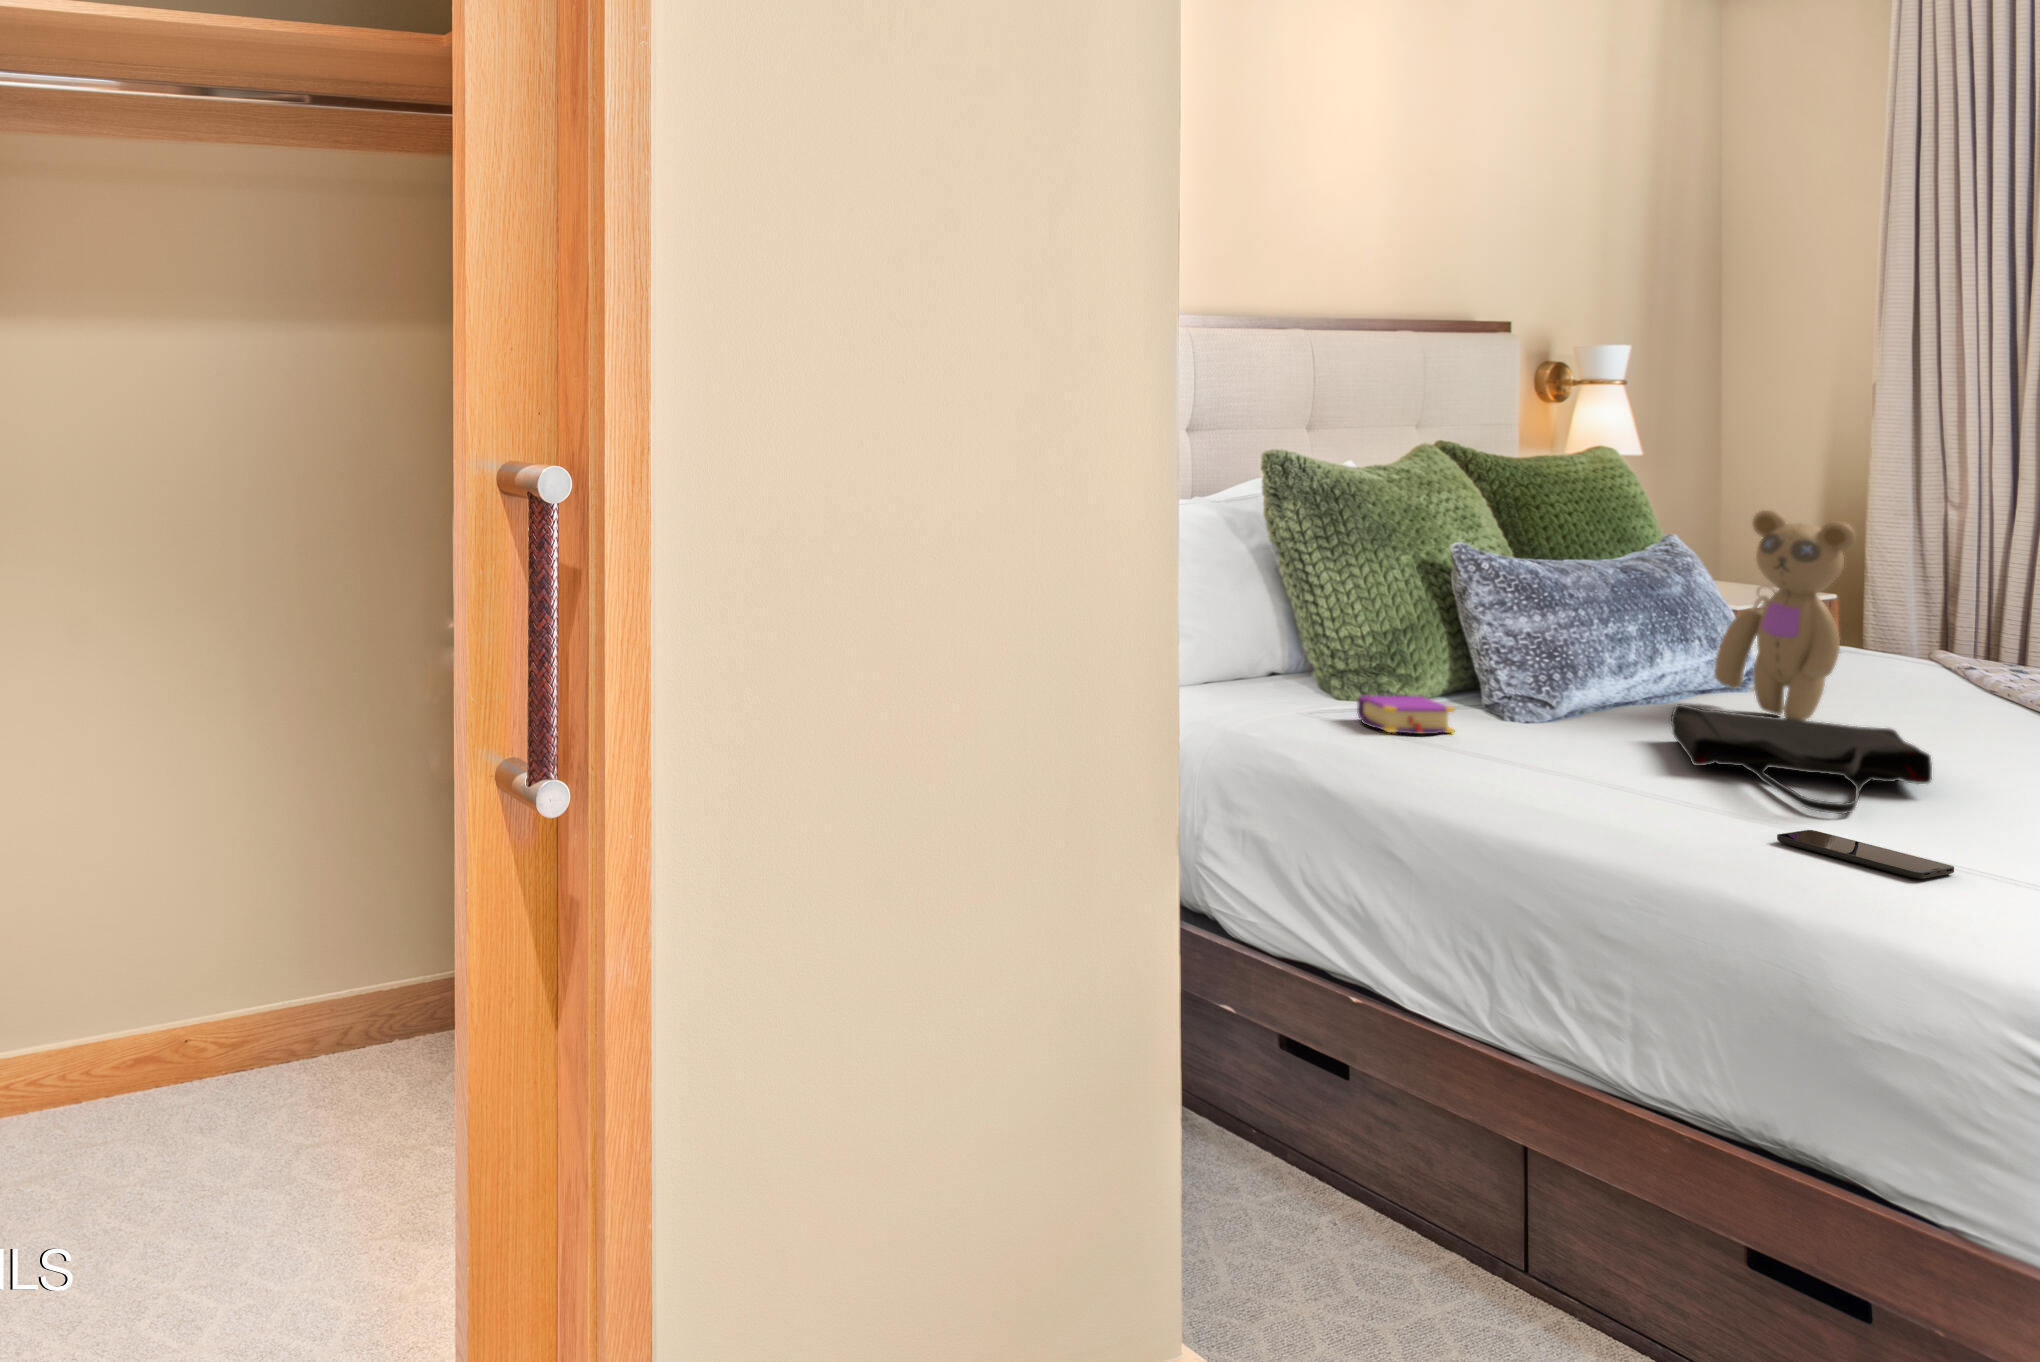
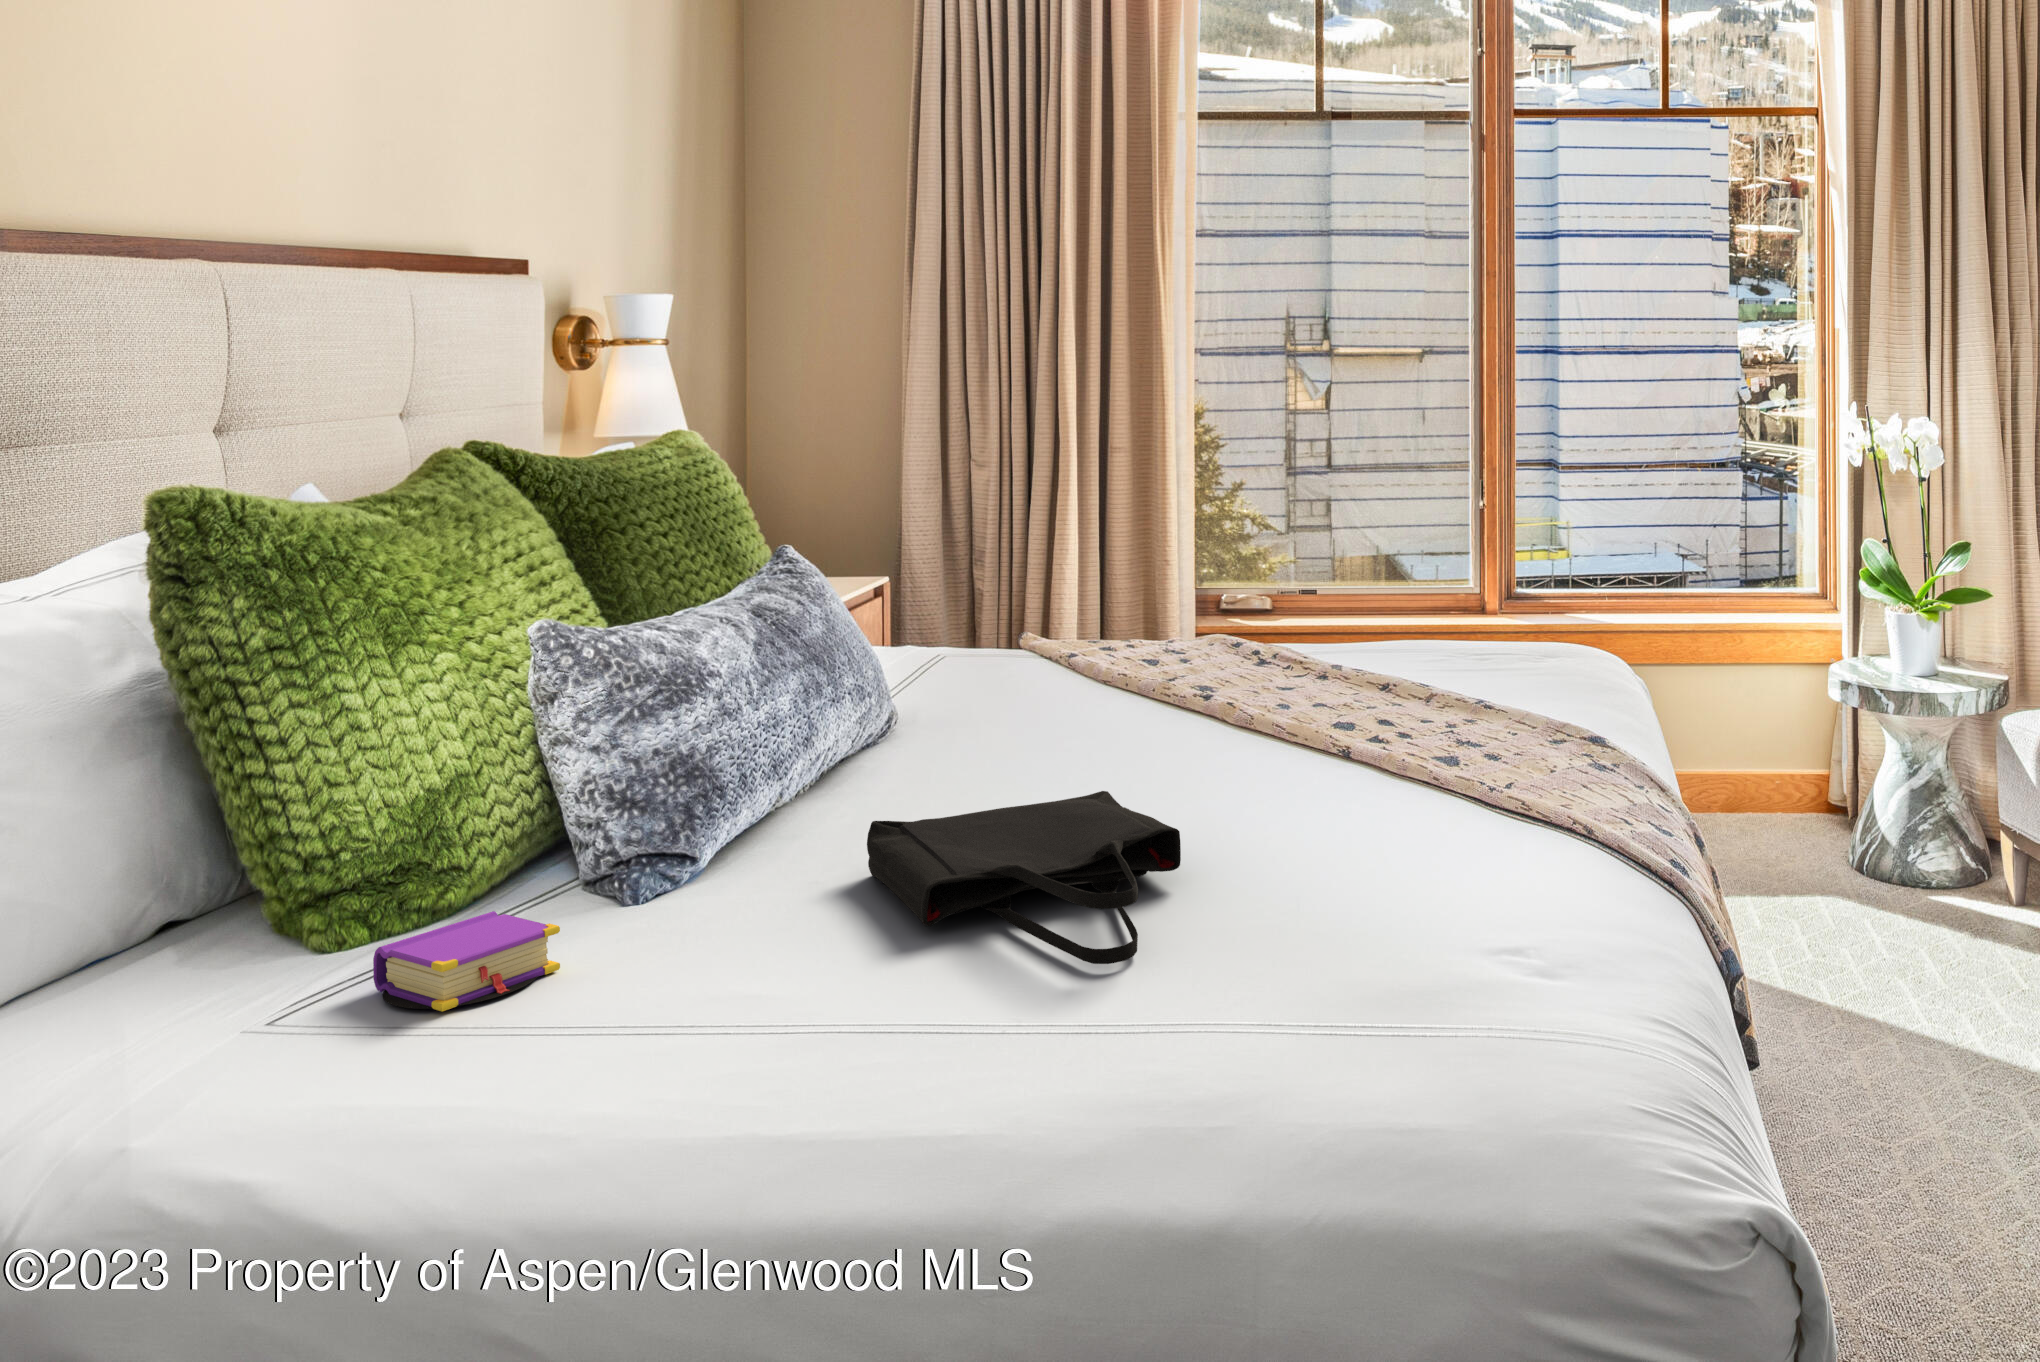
teddy bear: present [1715,510,1856,720] -> none [876,515,1040,791]
smartphone: present [1777,830,1954,879] -> none [1100,1011,1300,1062]

